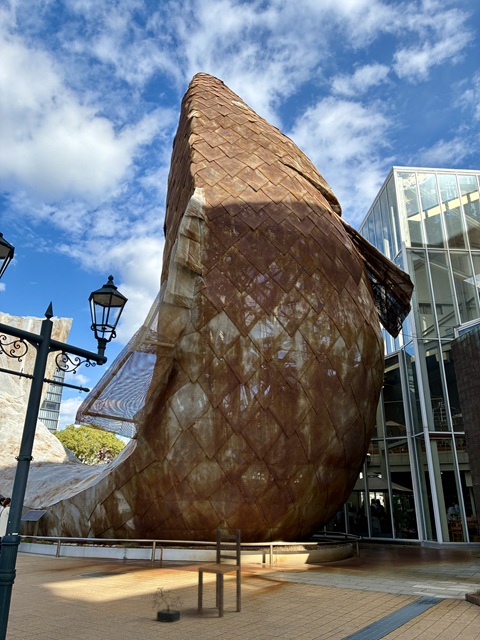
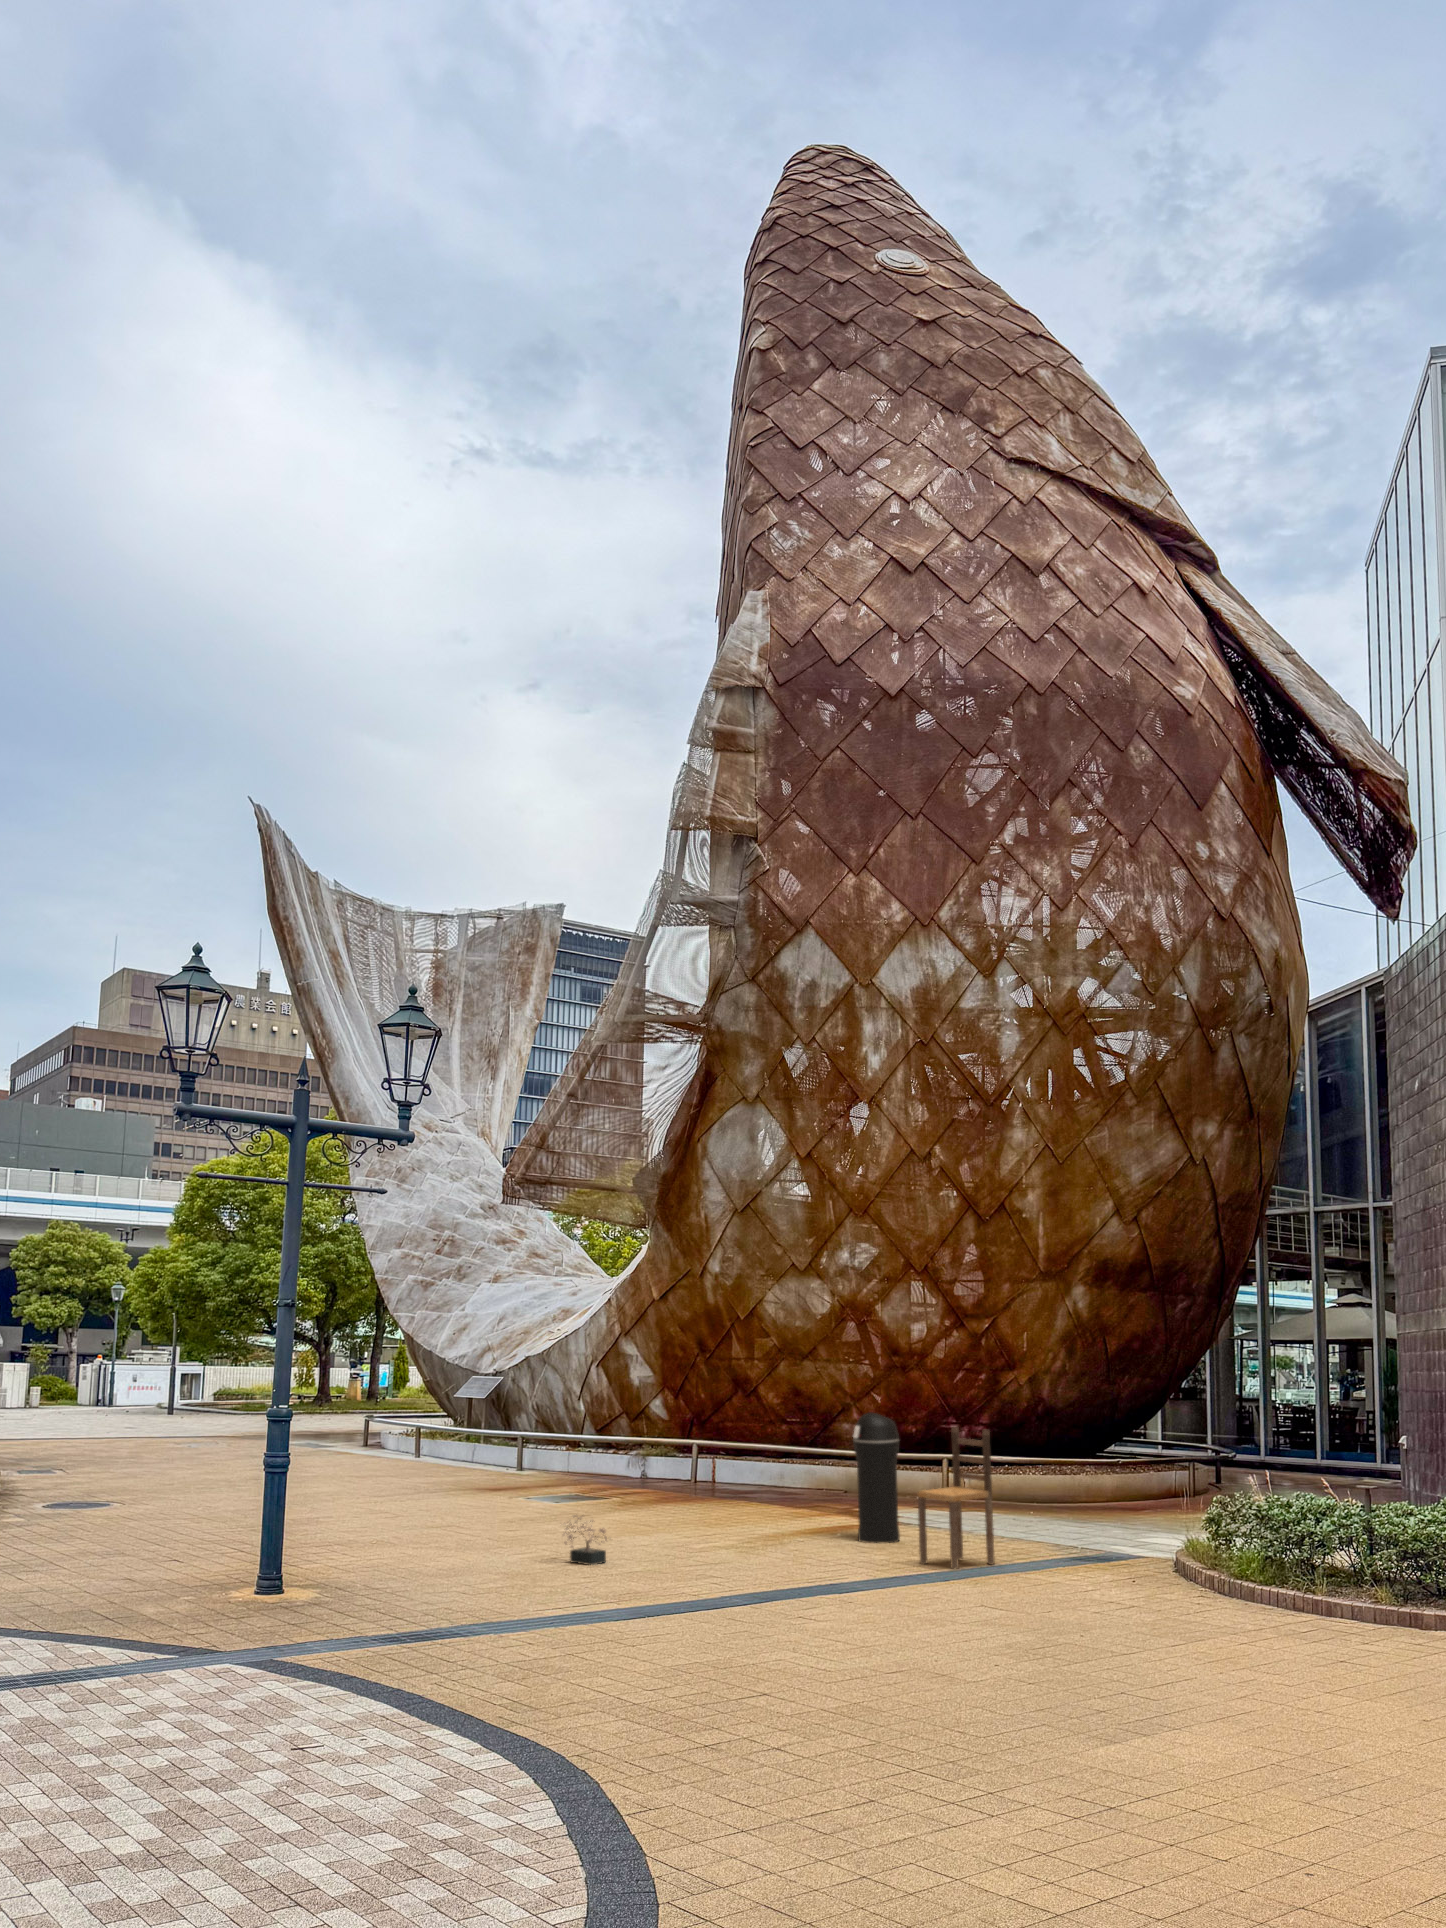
trash can: none [284,520,309,592] -> present [853,1413,900,1543]
chair: present [198,528,241,617] -> present [918,1427,995,1569]

